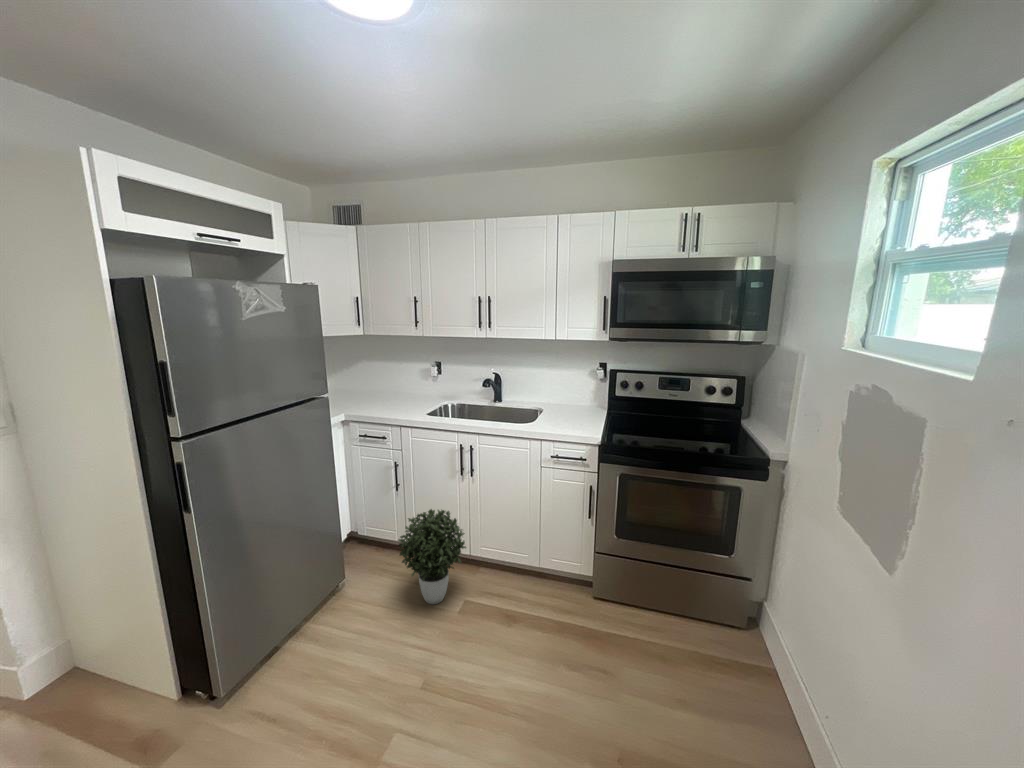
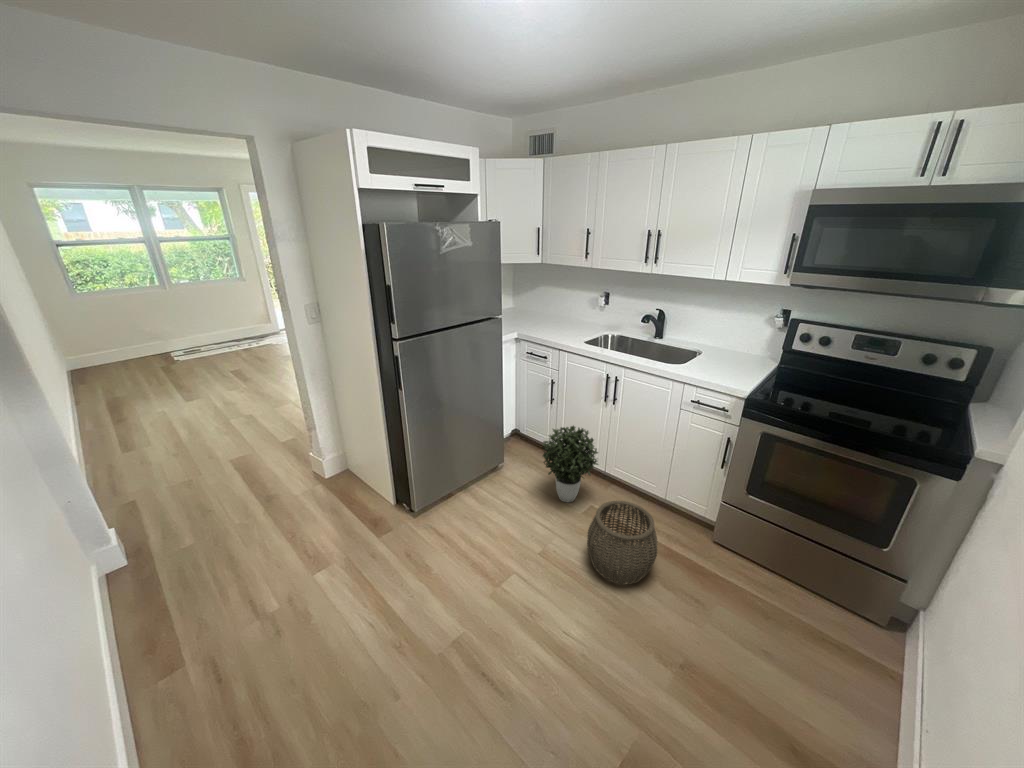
woven basket: none [476,582,556,688] -> present [587,501,658,584]

